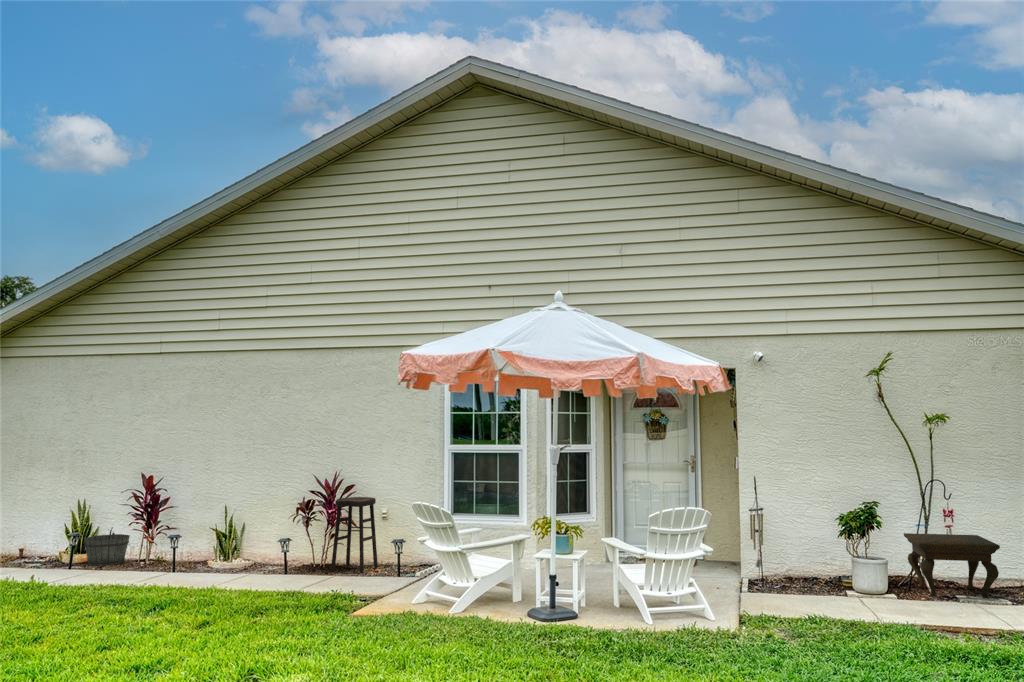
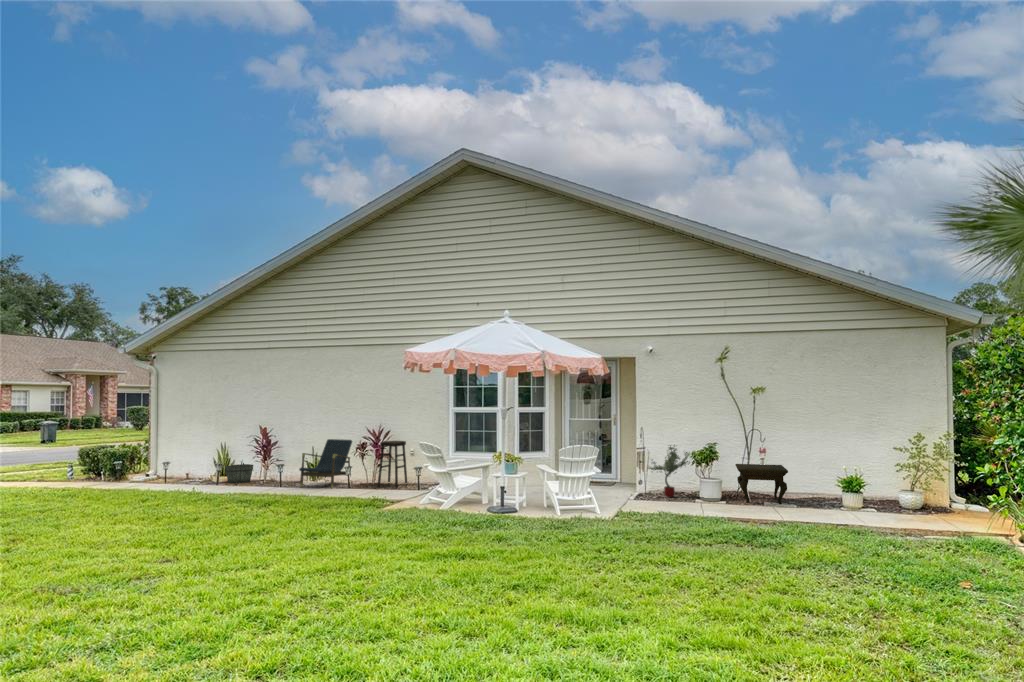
lounge chair: none [205,495,289,575] -> present [299,439,352,489]
potted tree: none [765,503,836,588] -> present [648,445,690,498]

